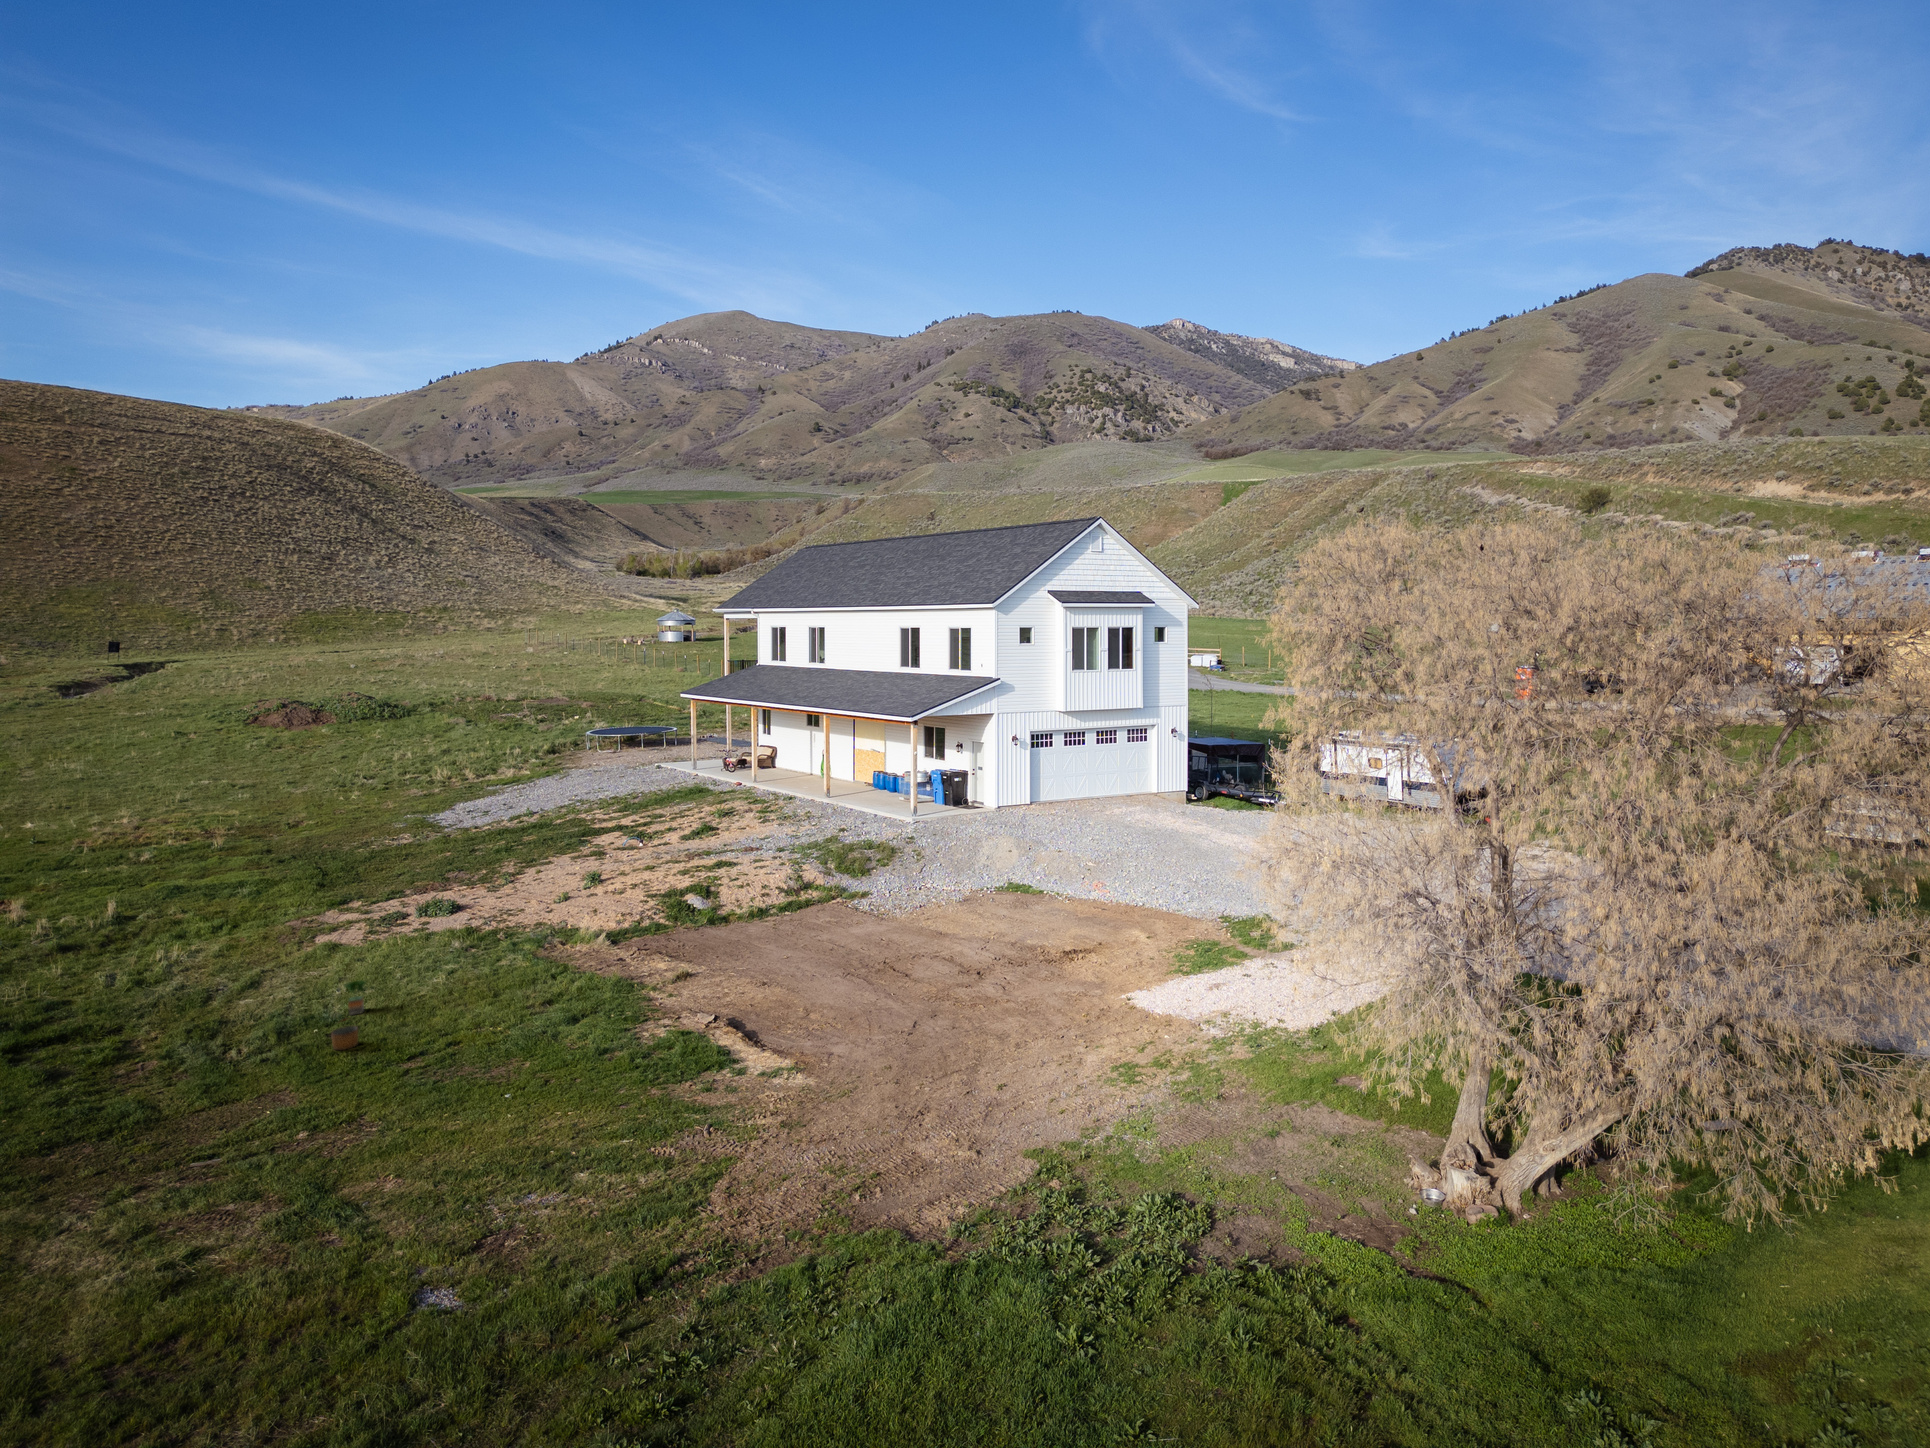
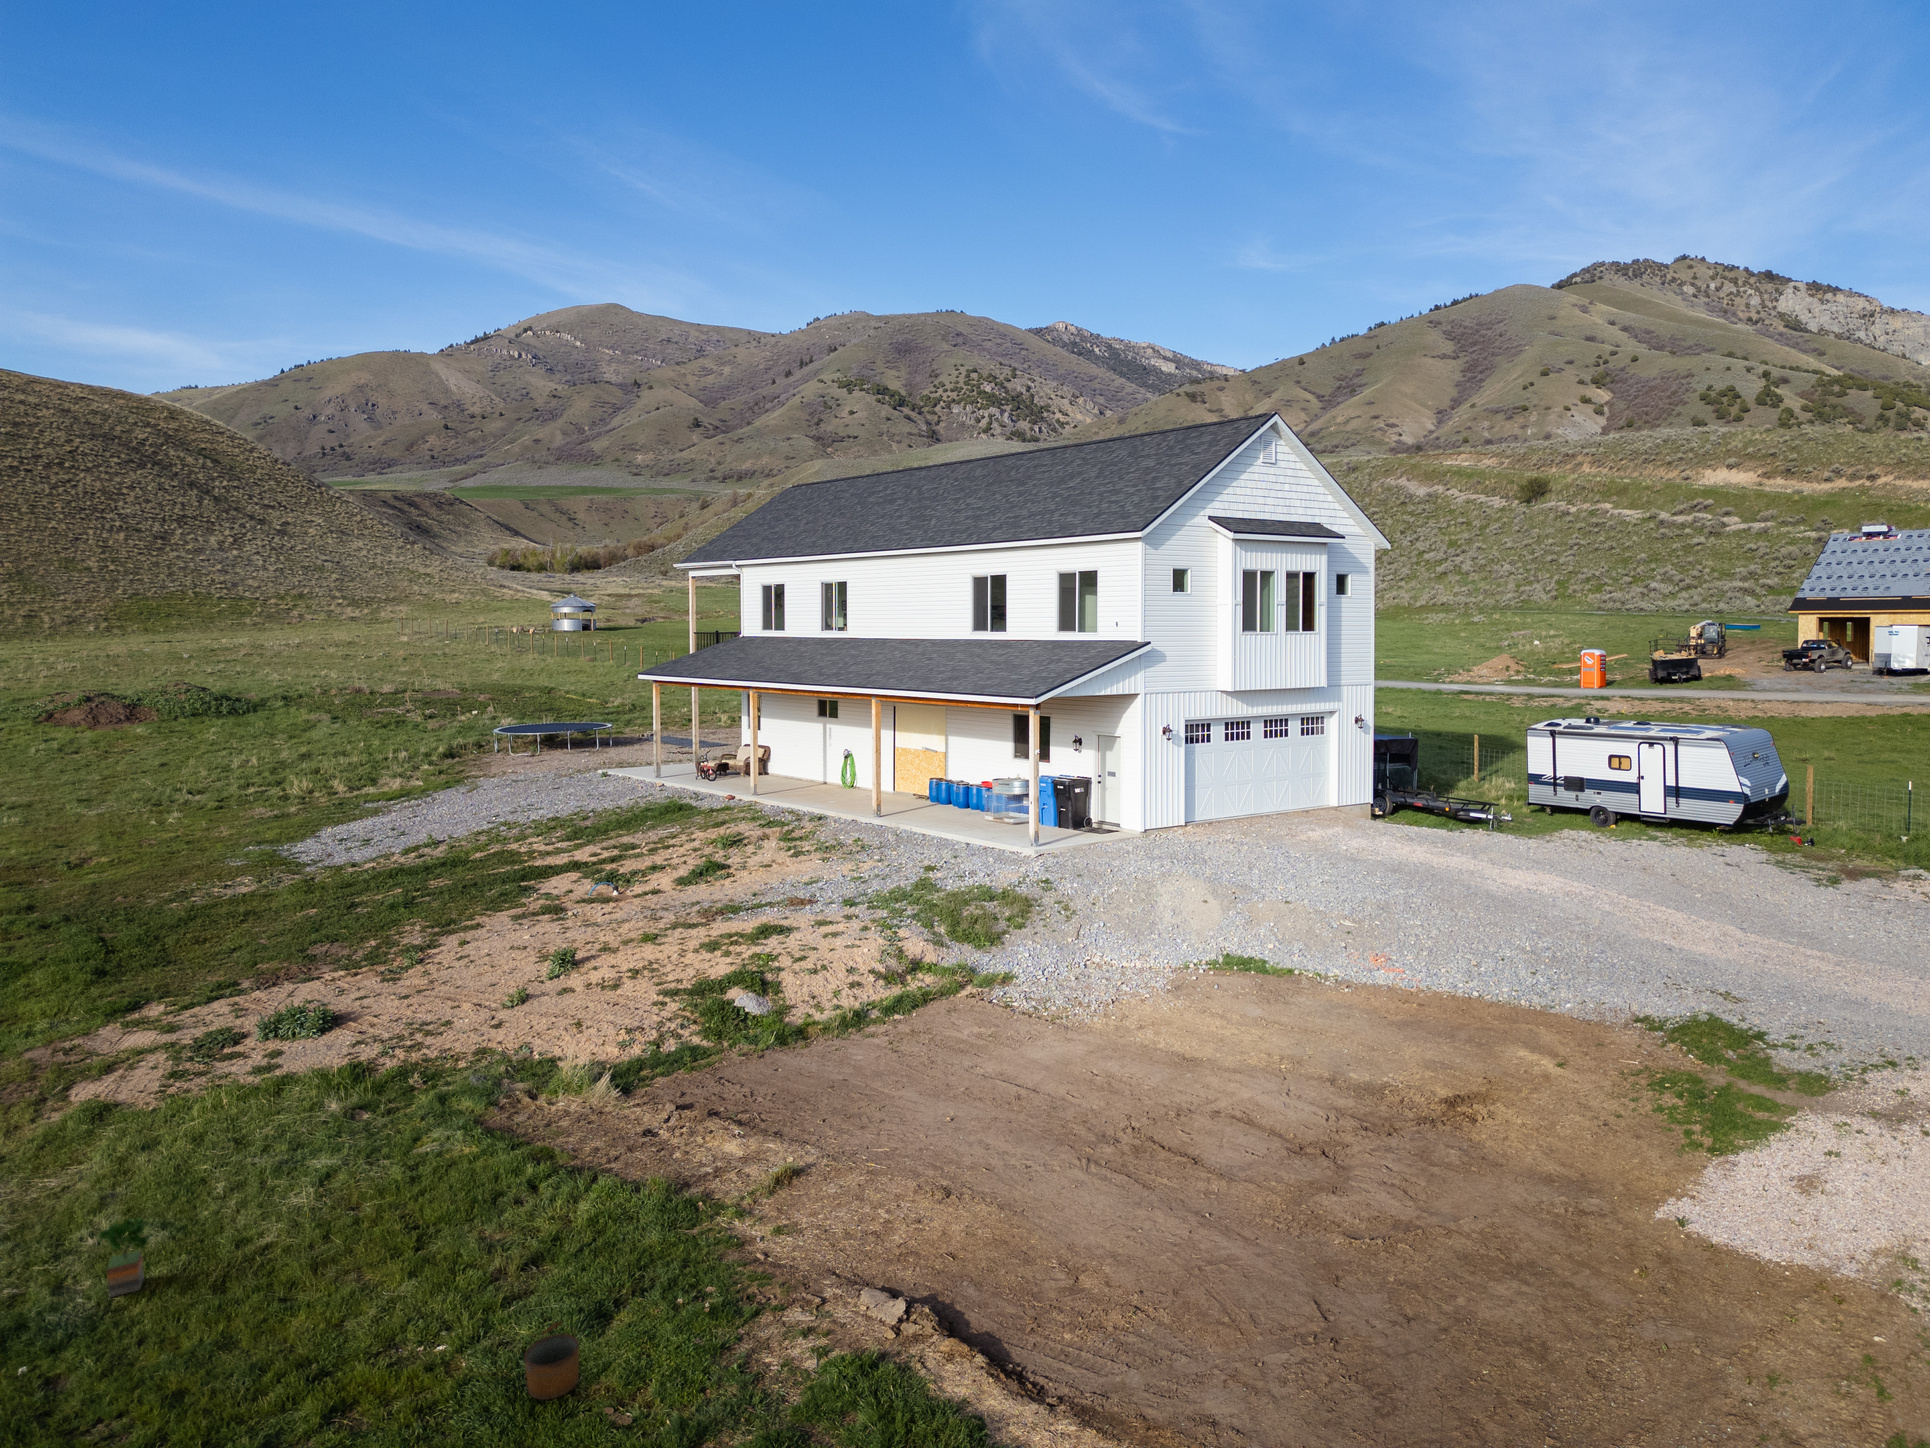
bucket: present [331,1019,358,1050] -> present [524,1321,579,1400]

